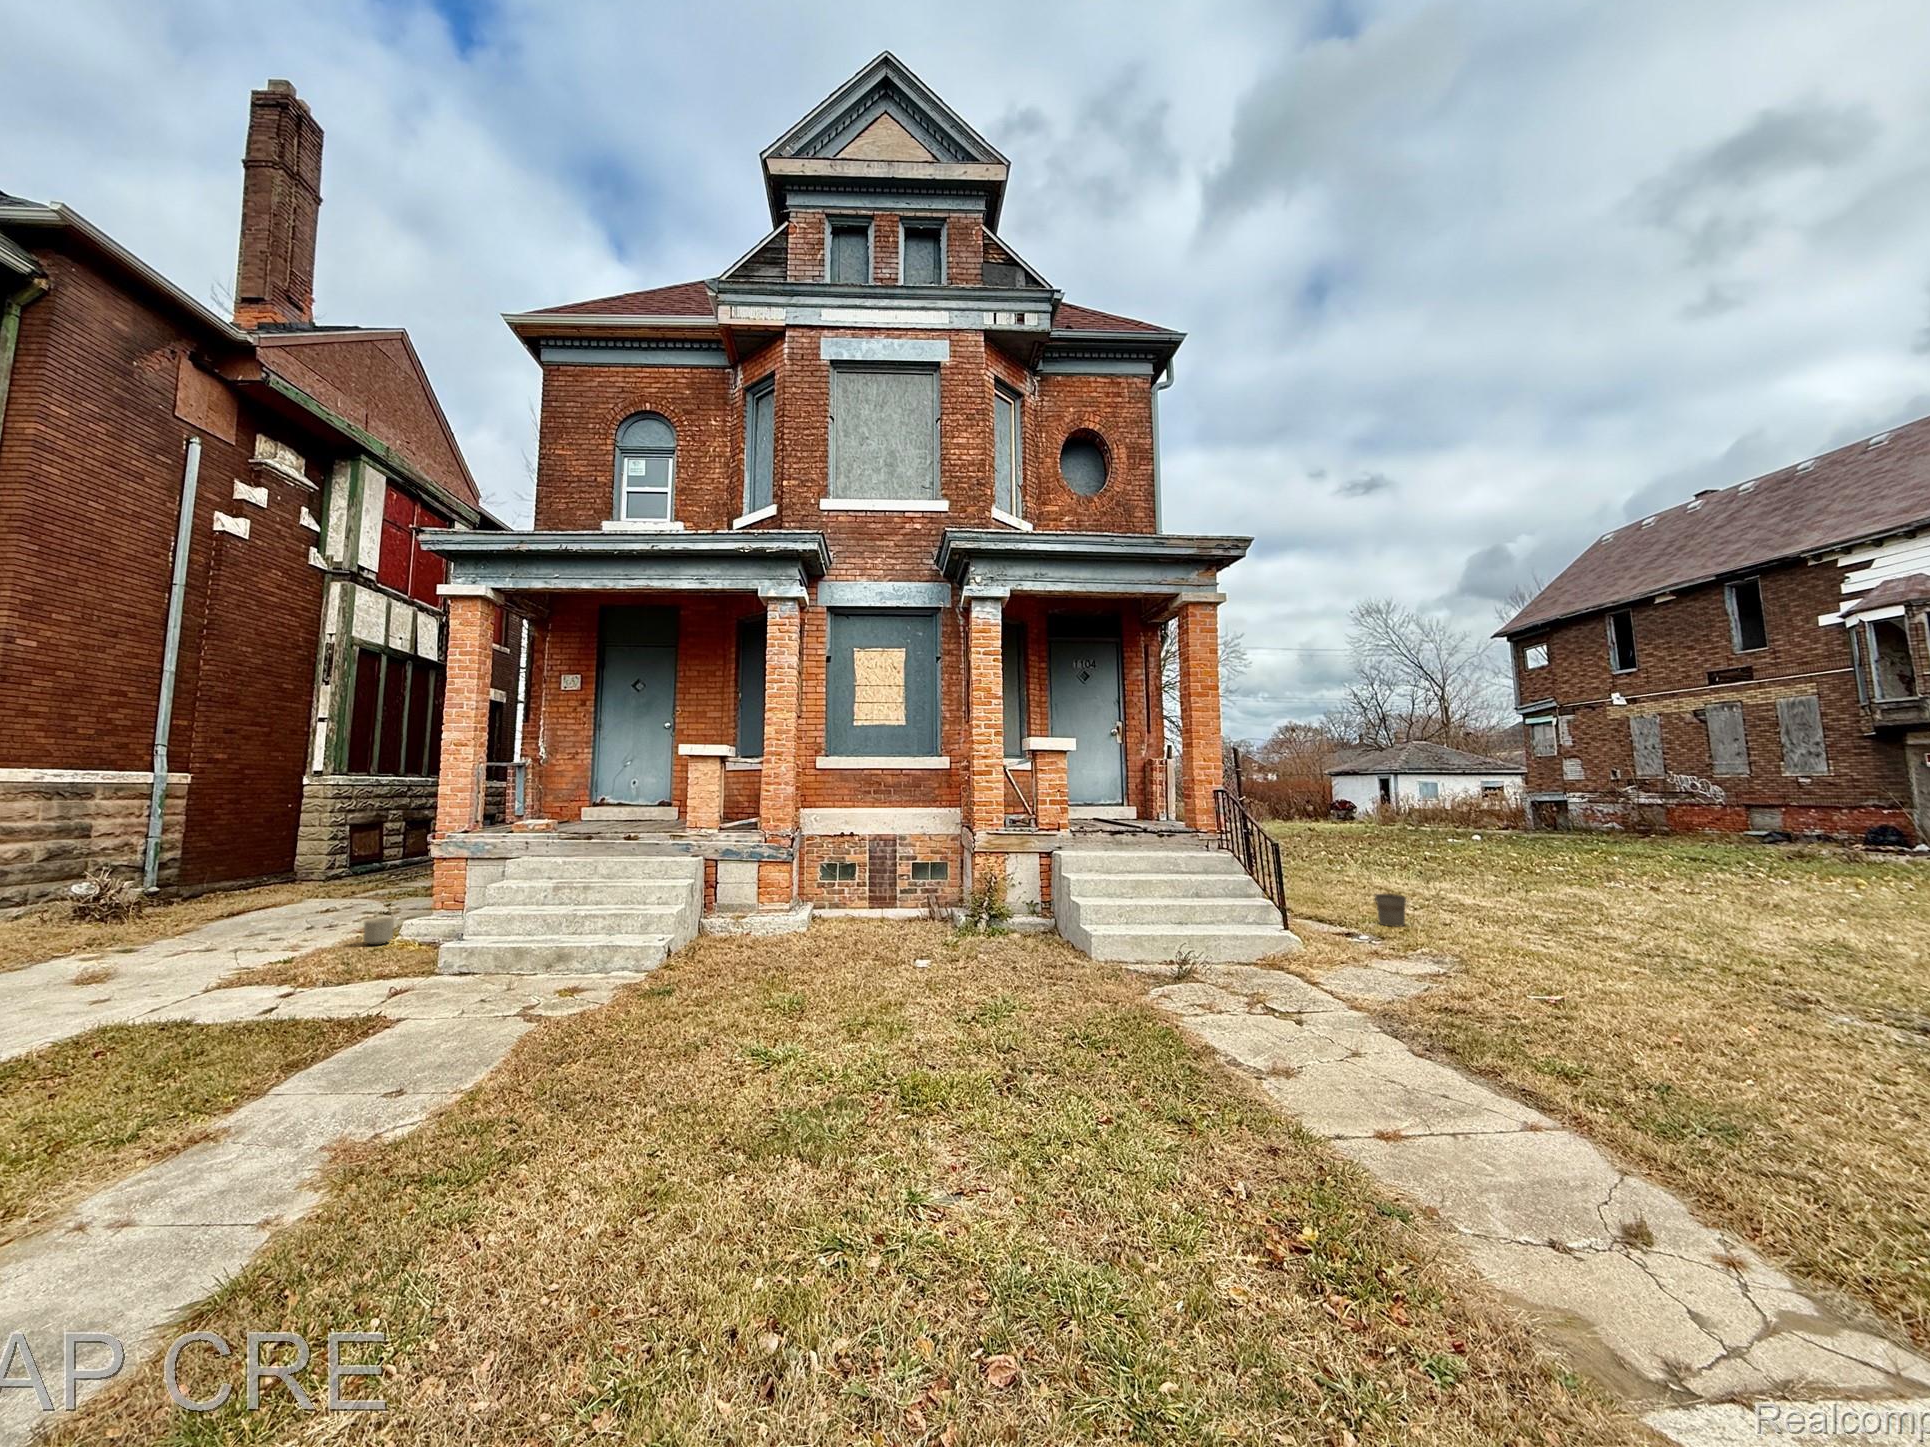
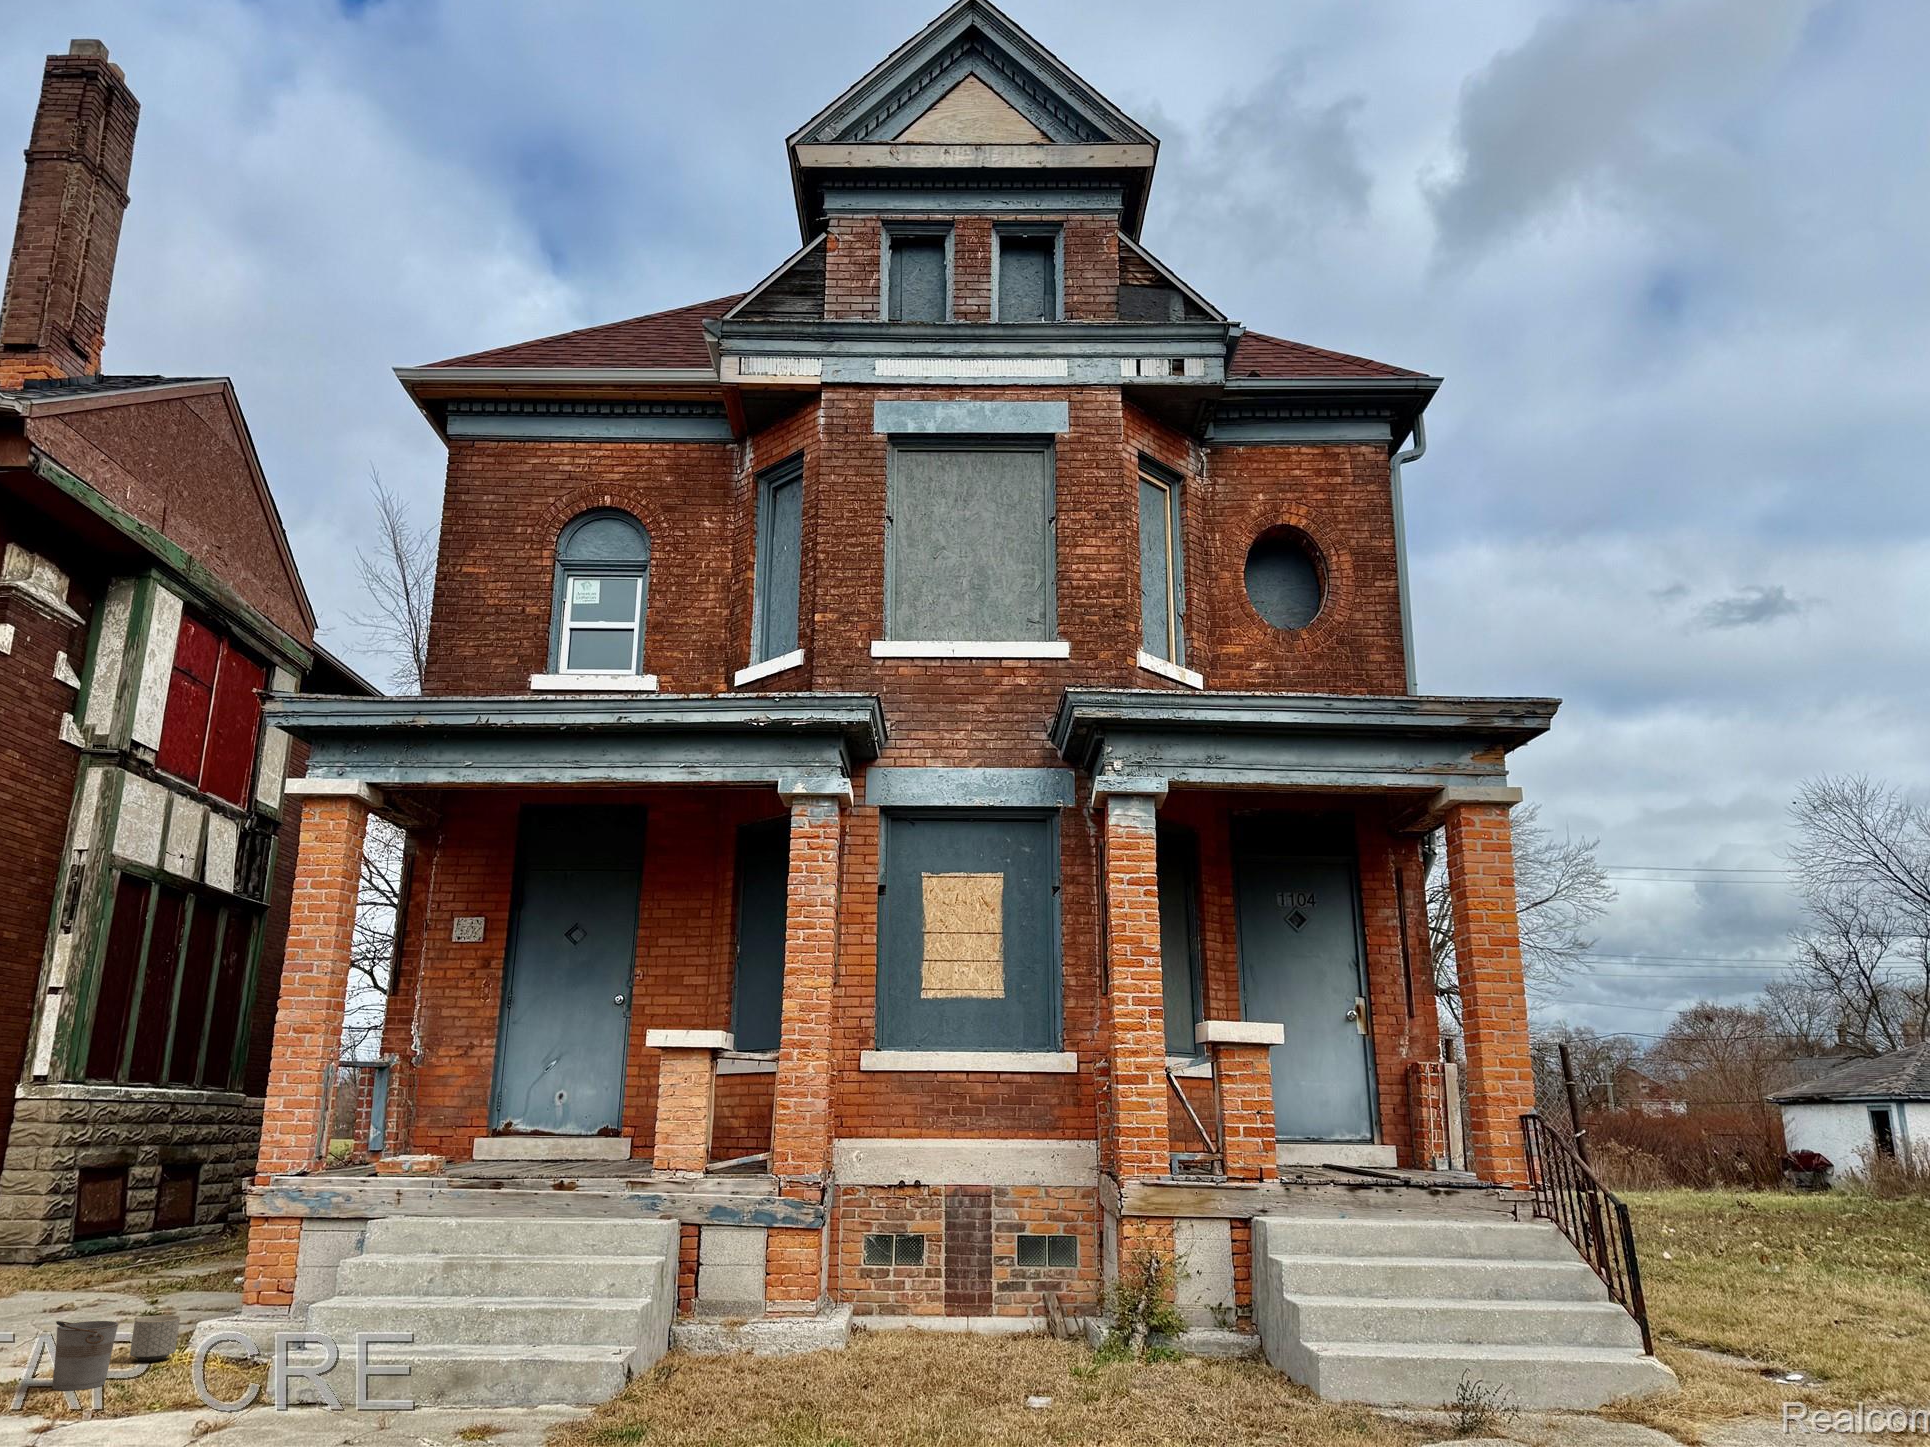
bucket: present [1375,894,1407,927] -> present [52,1321,118,1390]

